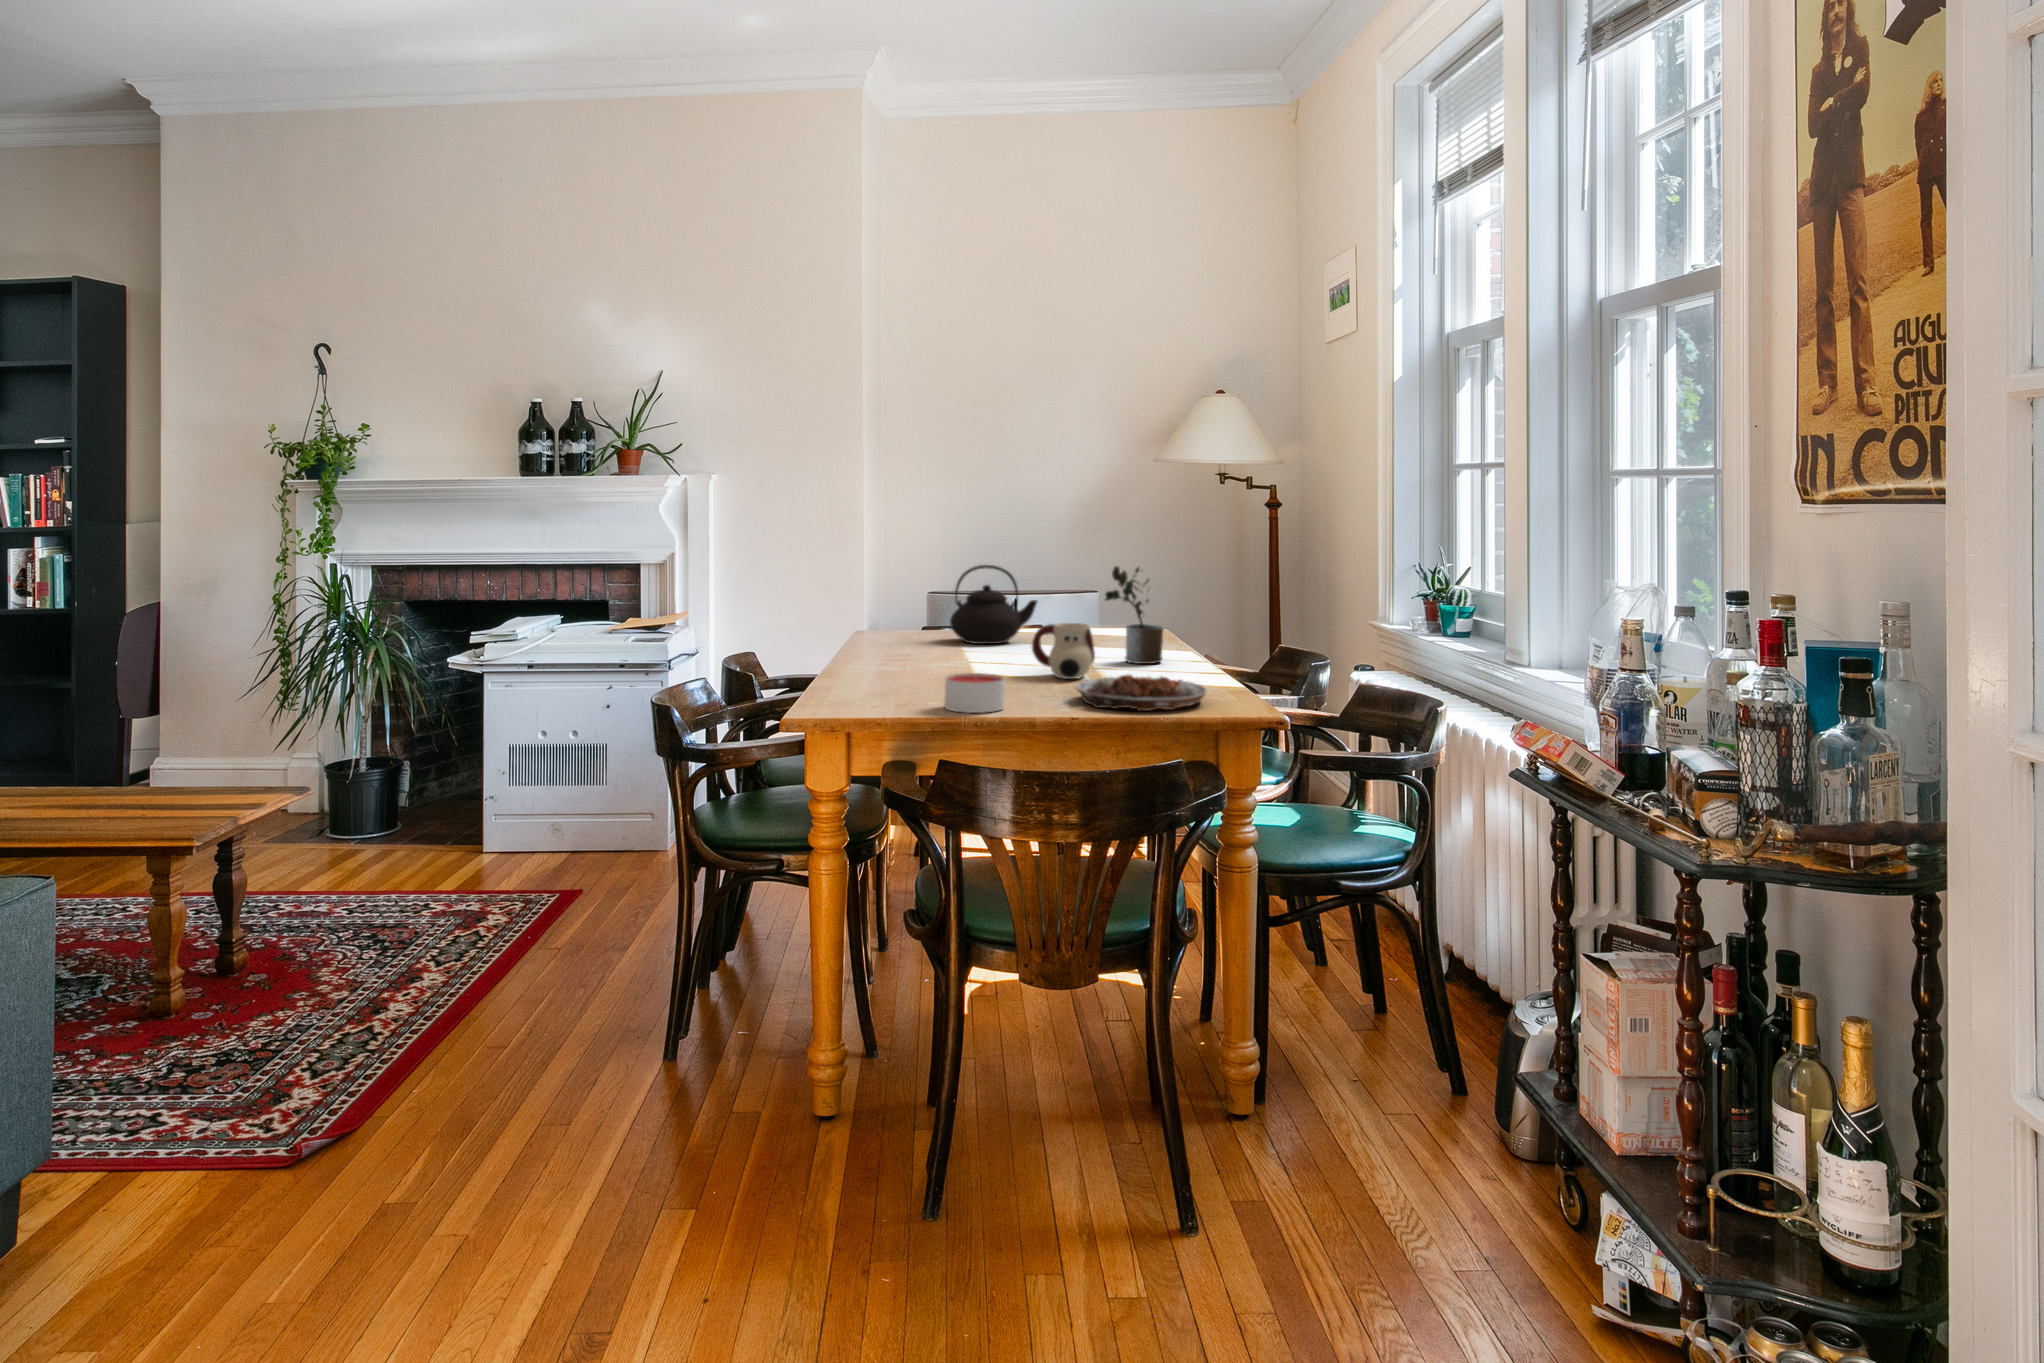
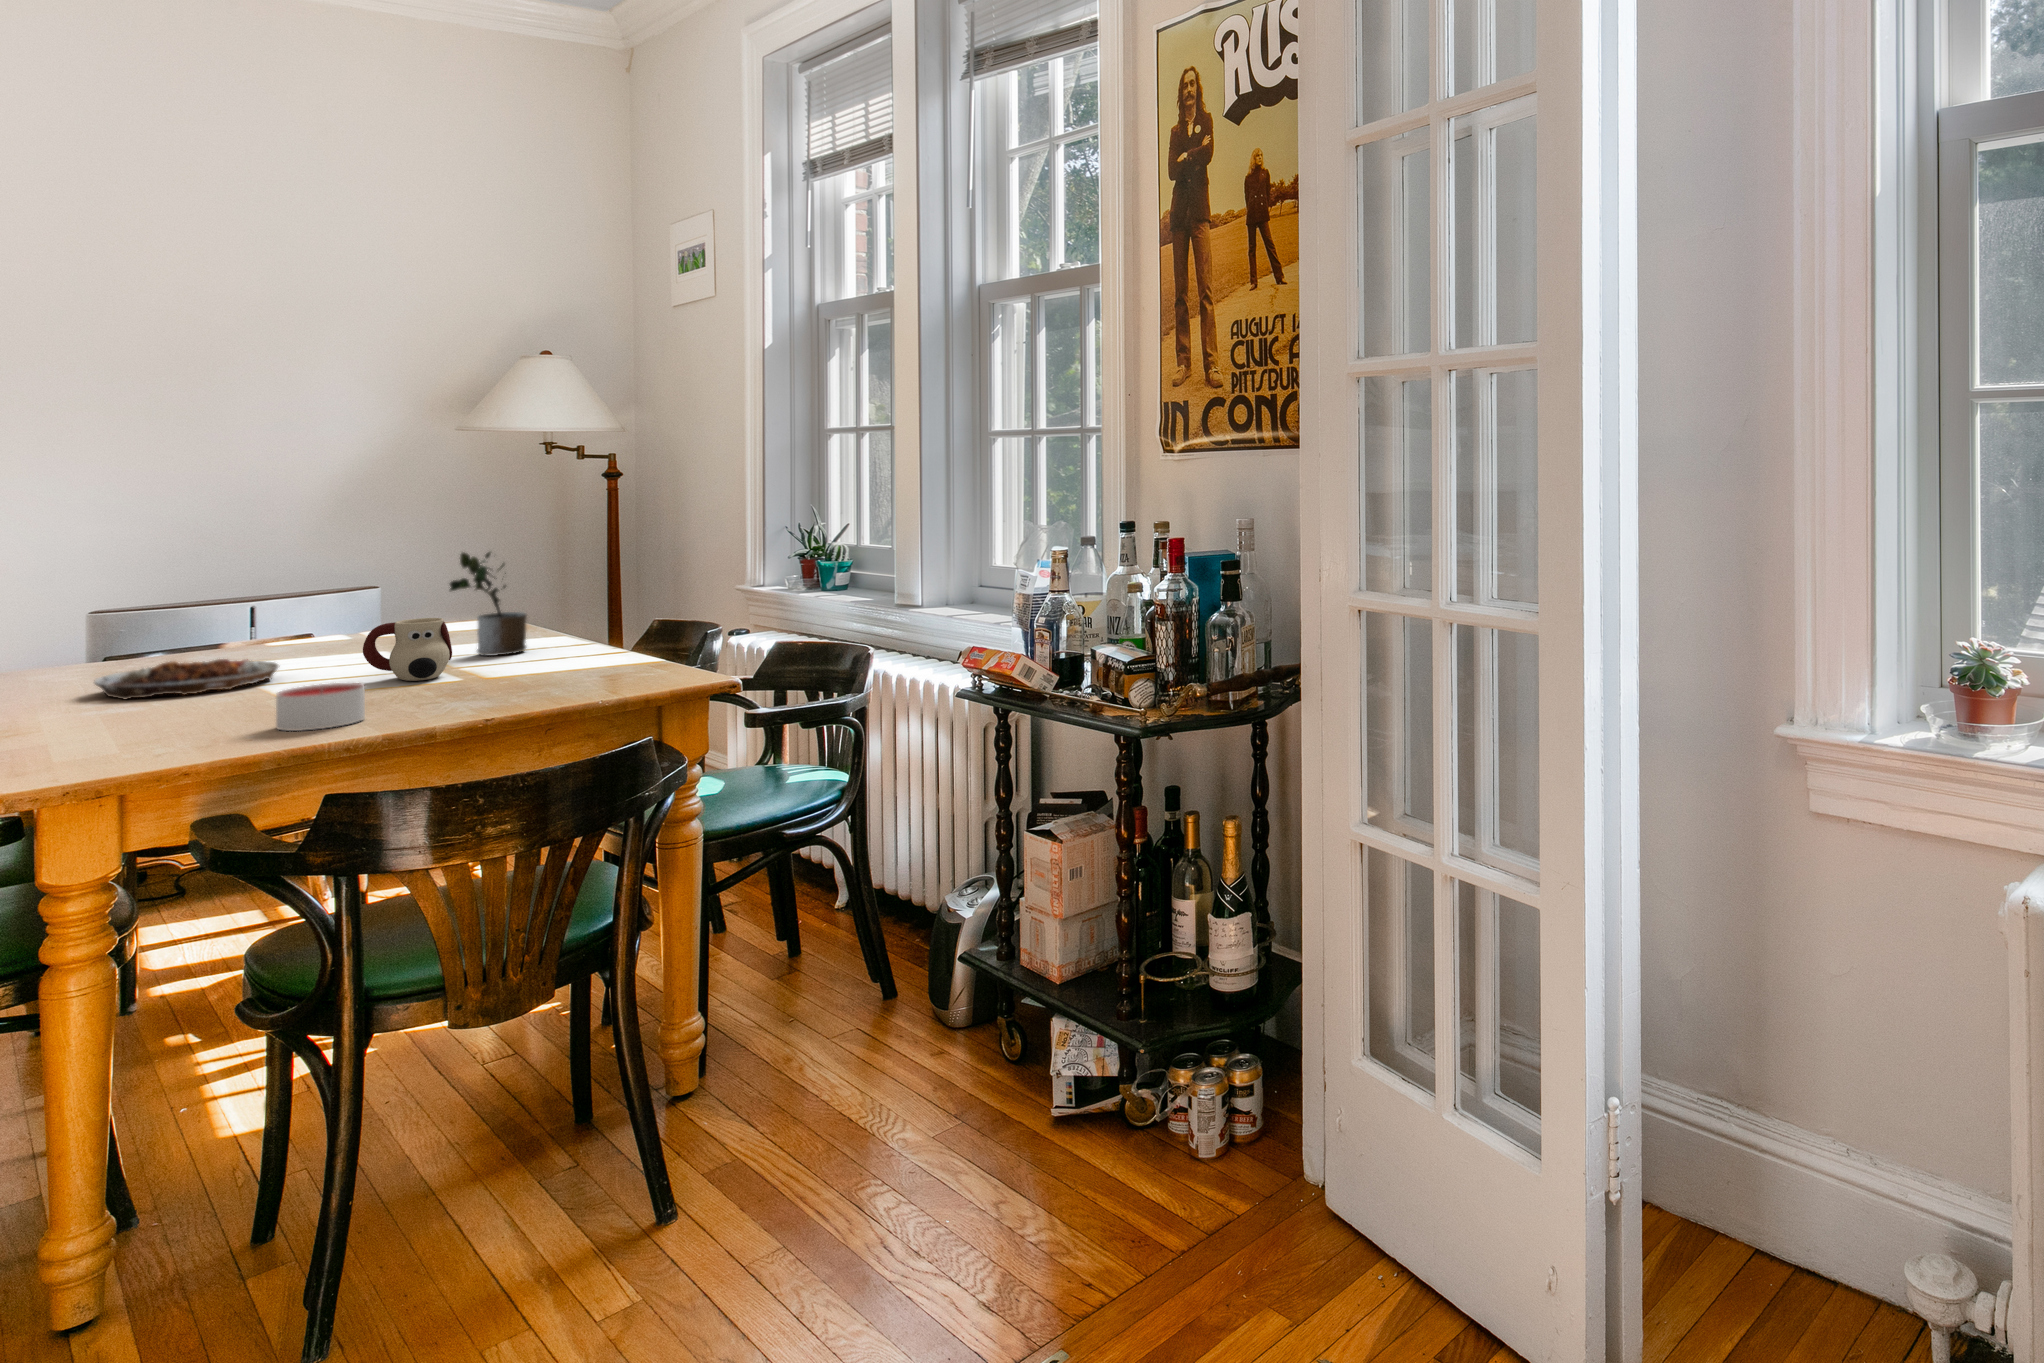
teapot: present [950,565,1037,644] -> none [196,566,334,662]
plate: present [1076,674,1207,711] -> present [94,659,279,700]

